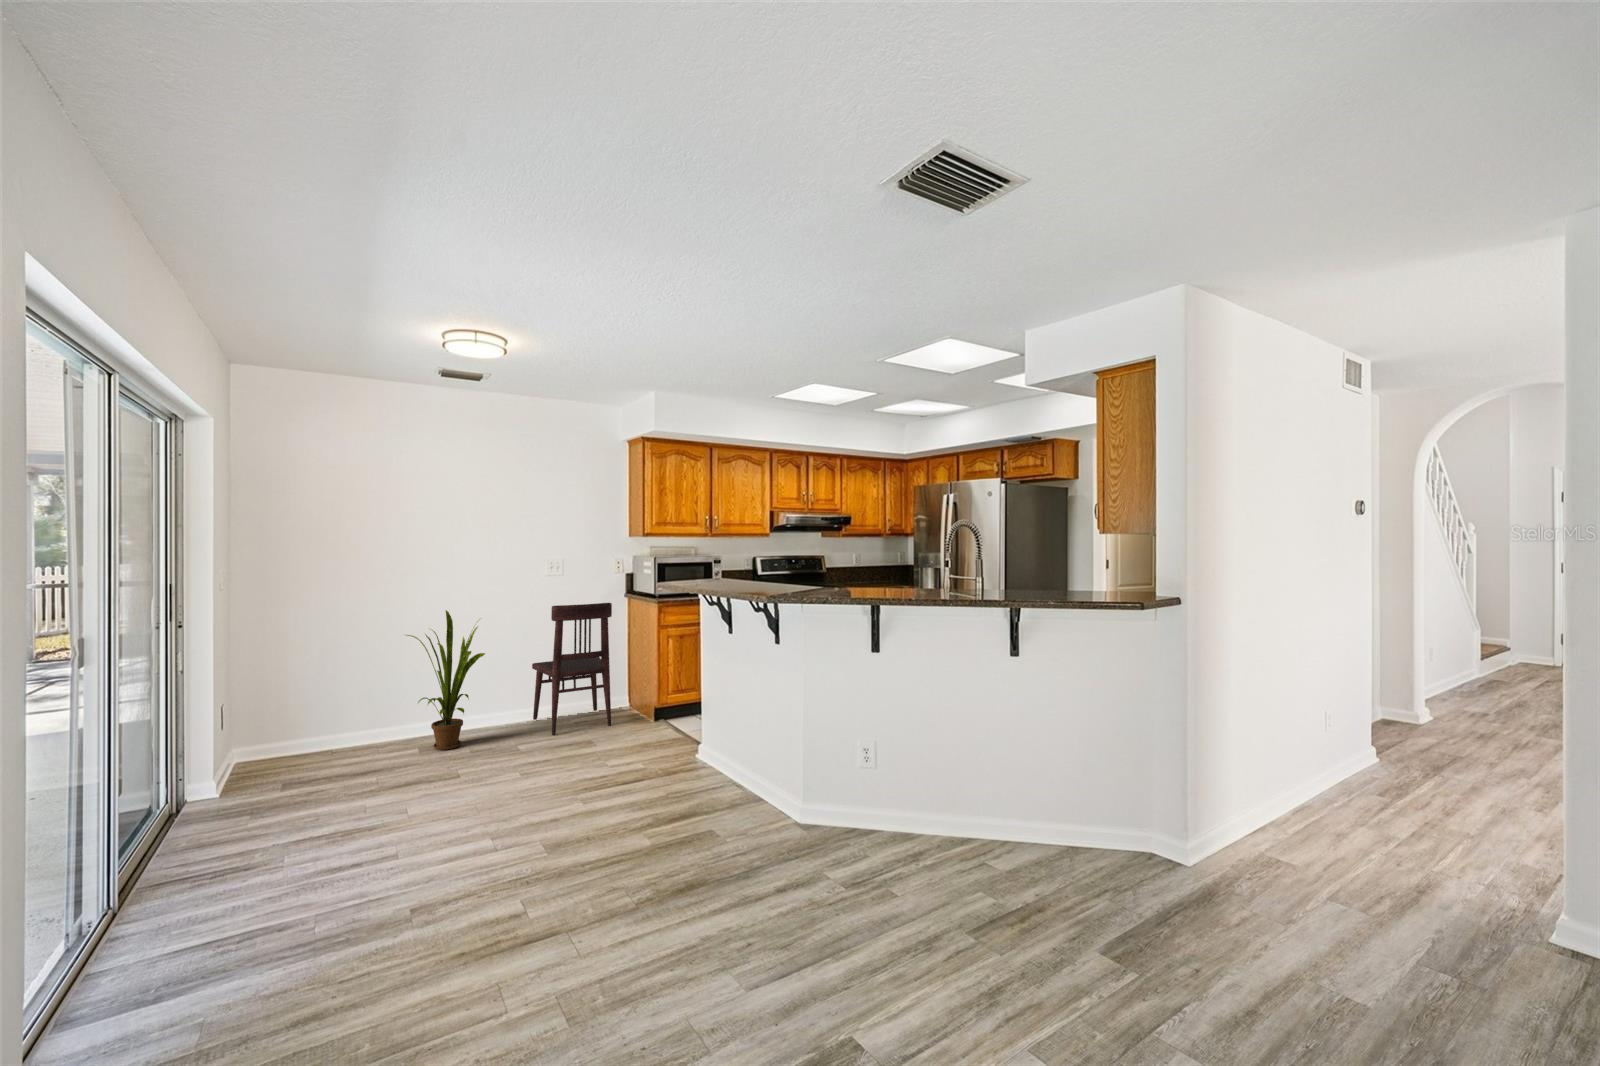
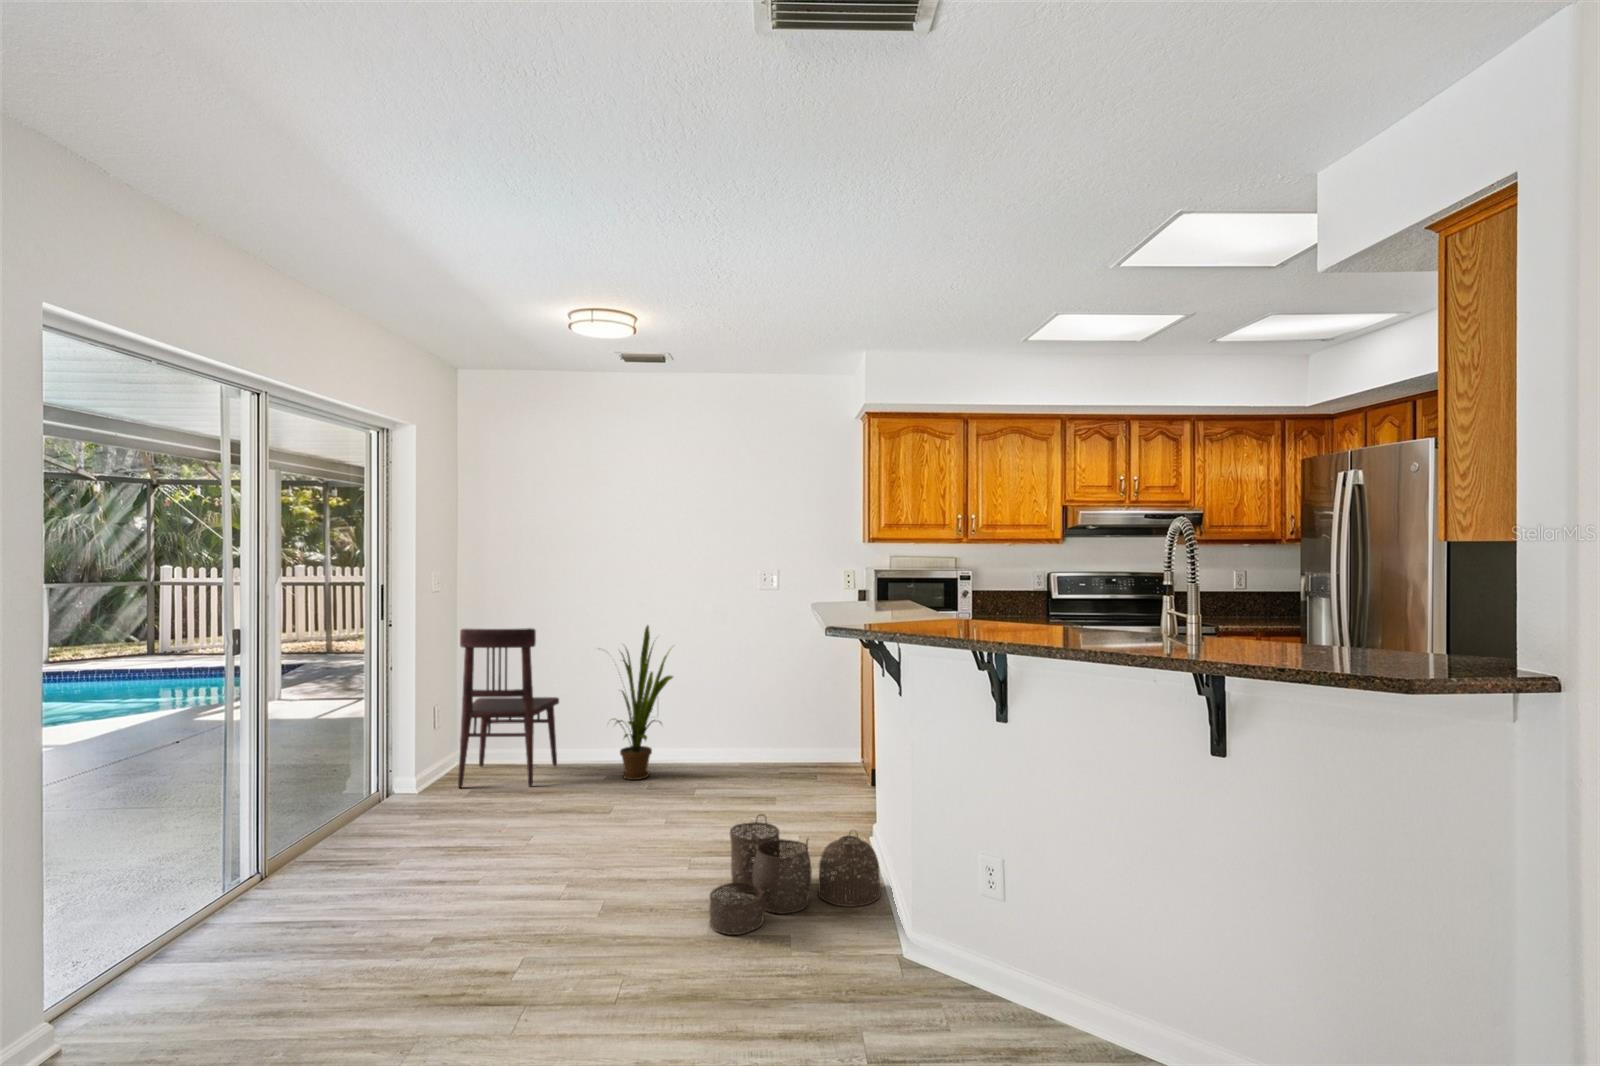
dining chair: present [532,603,612,735] -> present [458,628,559,788]
woven basket: none [628,746,743,838] -> present [709,814,881,935]

